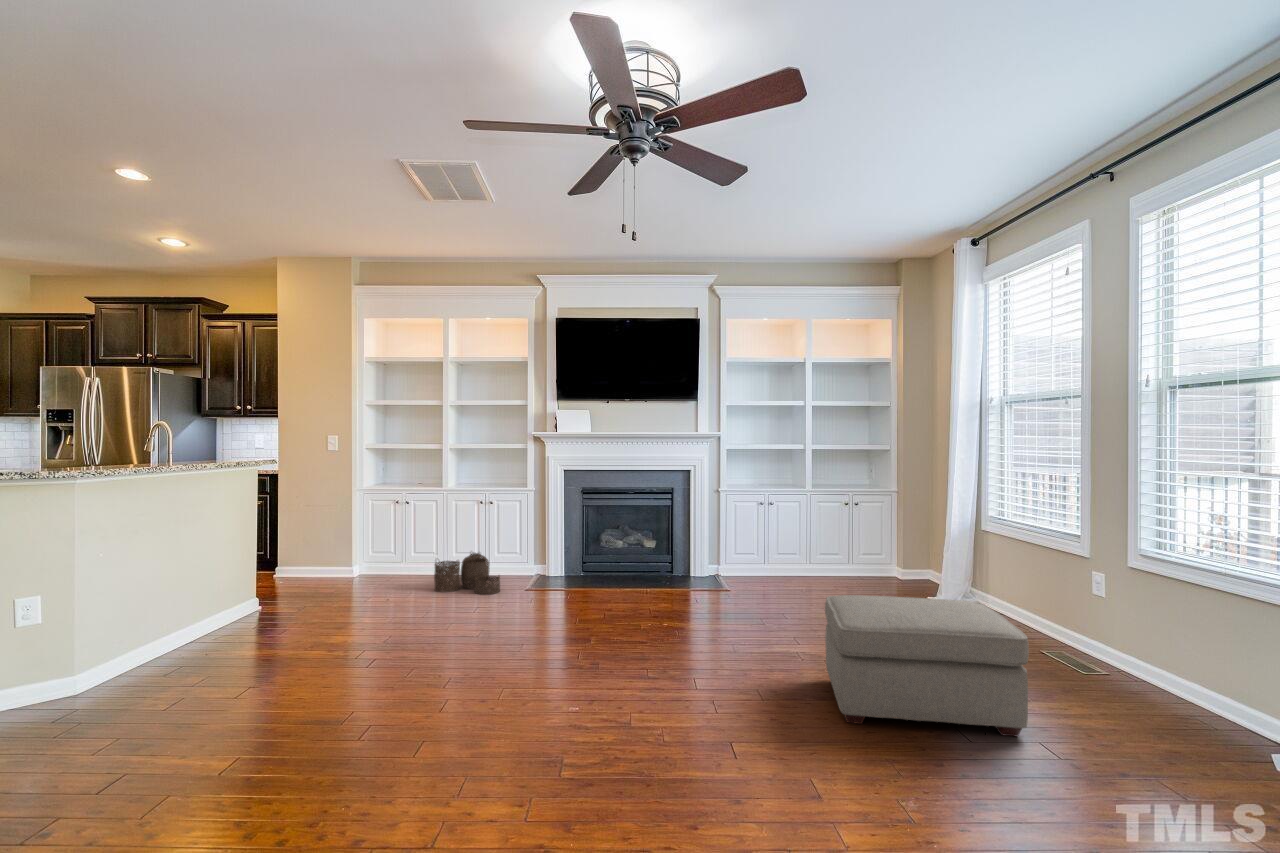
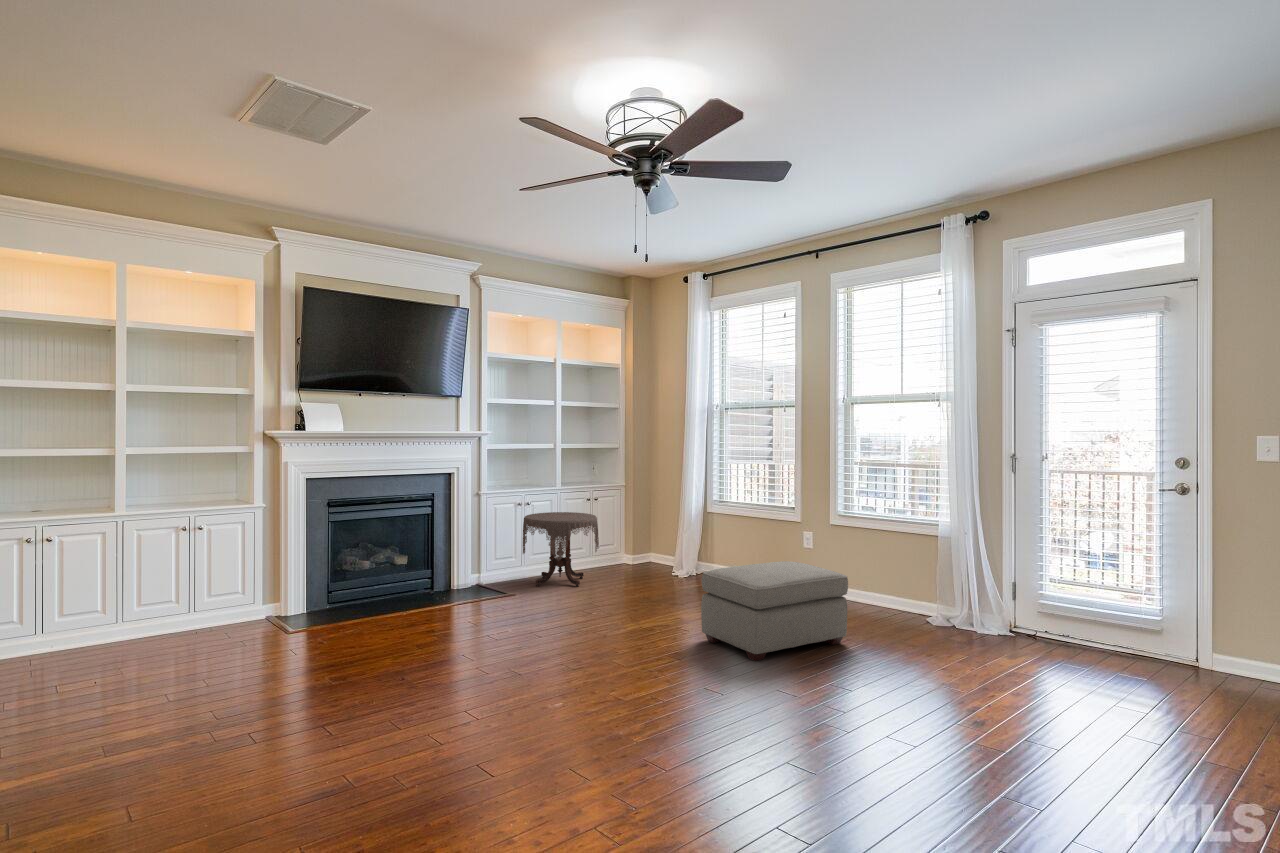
side table: none [755,513,834,593] -> present [523,512,599,587]
woven basket: present [434,553,500,594] -> none [150,596,260,657]

